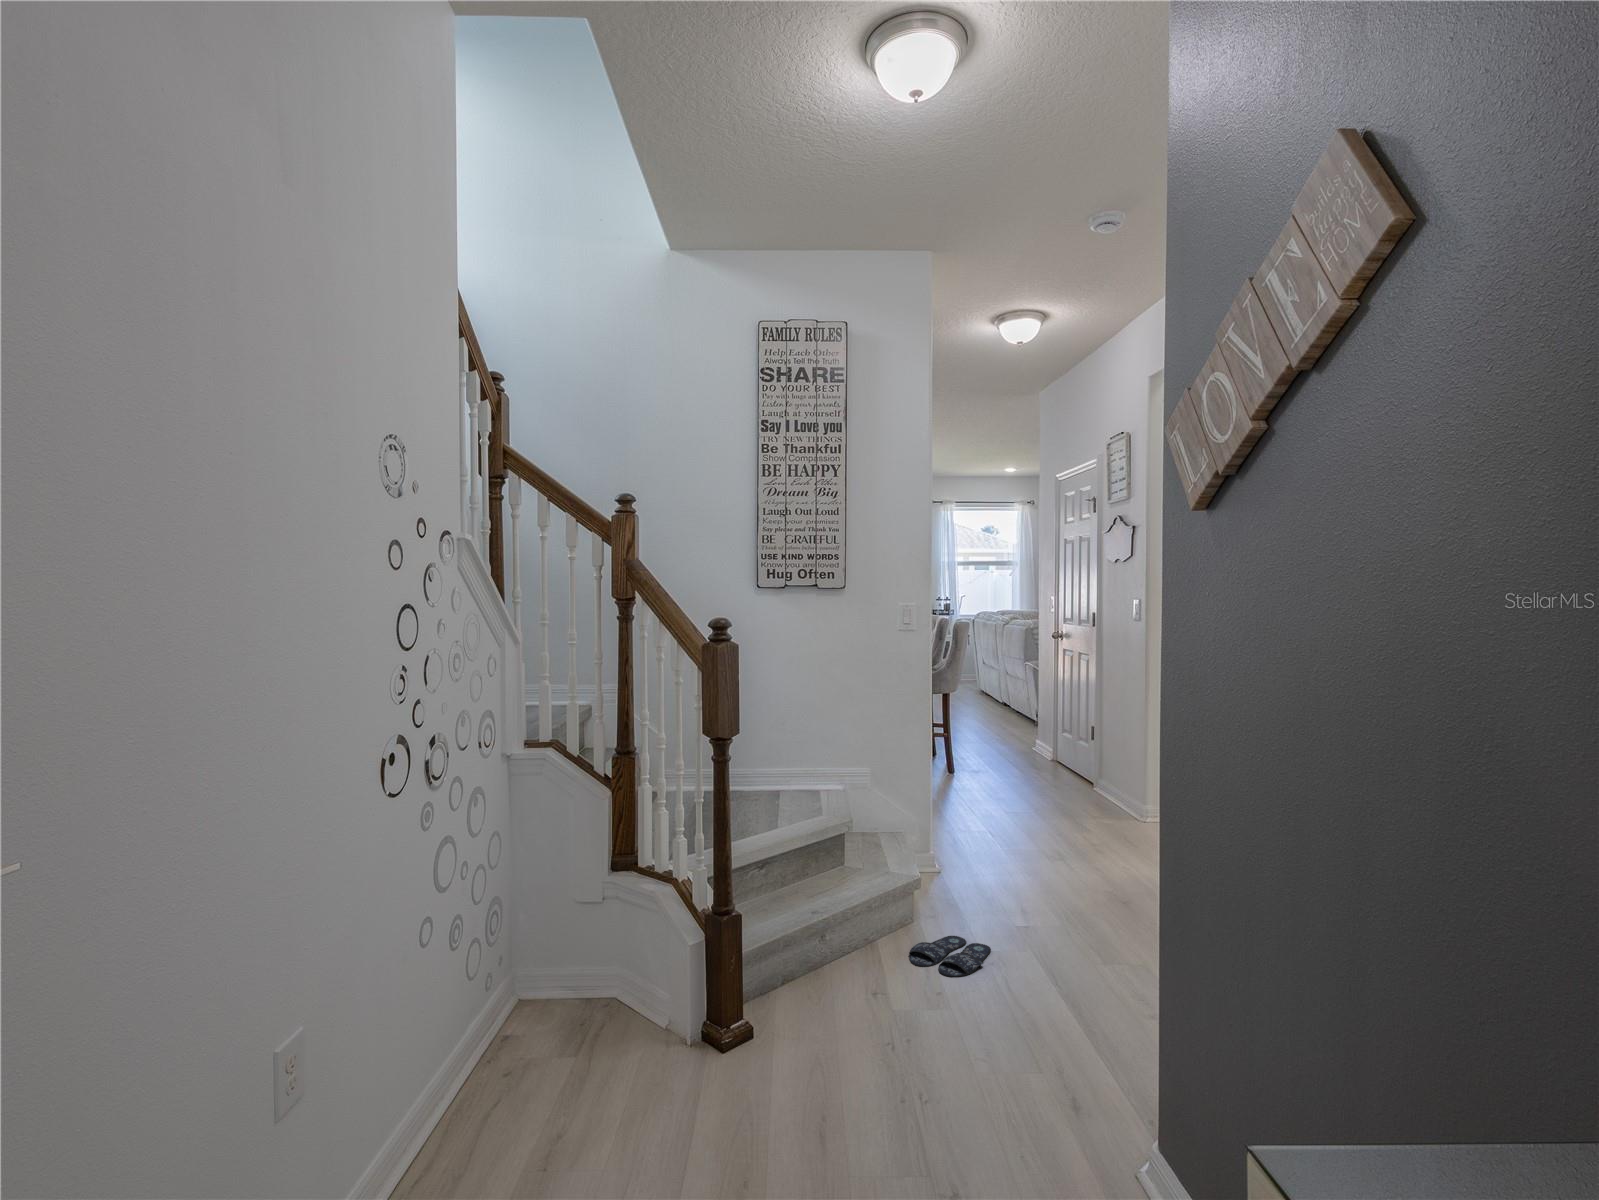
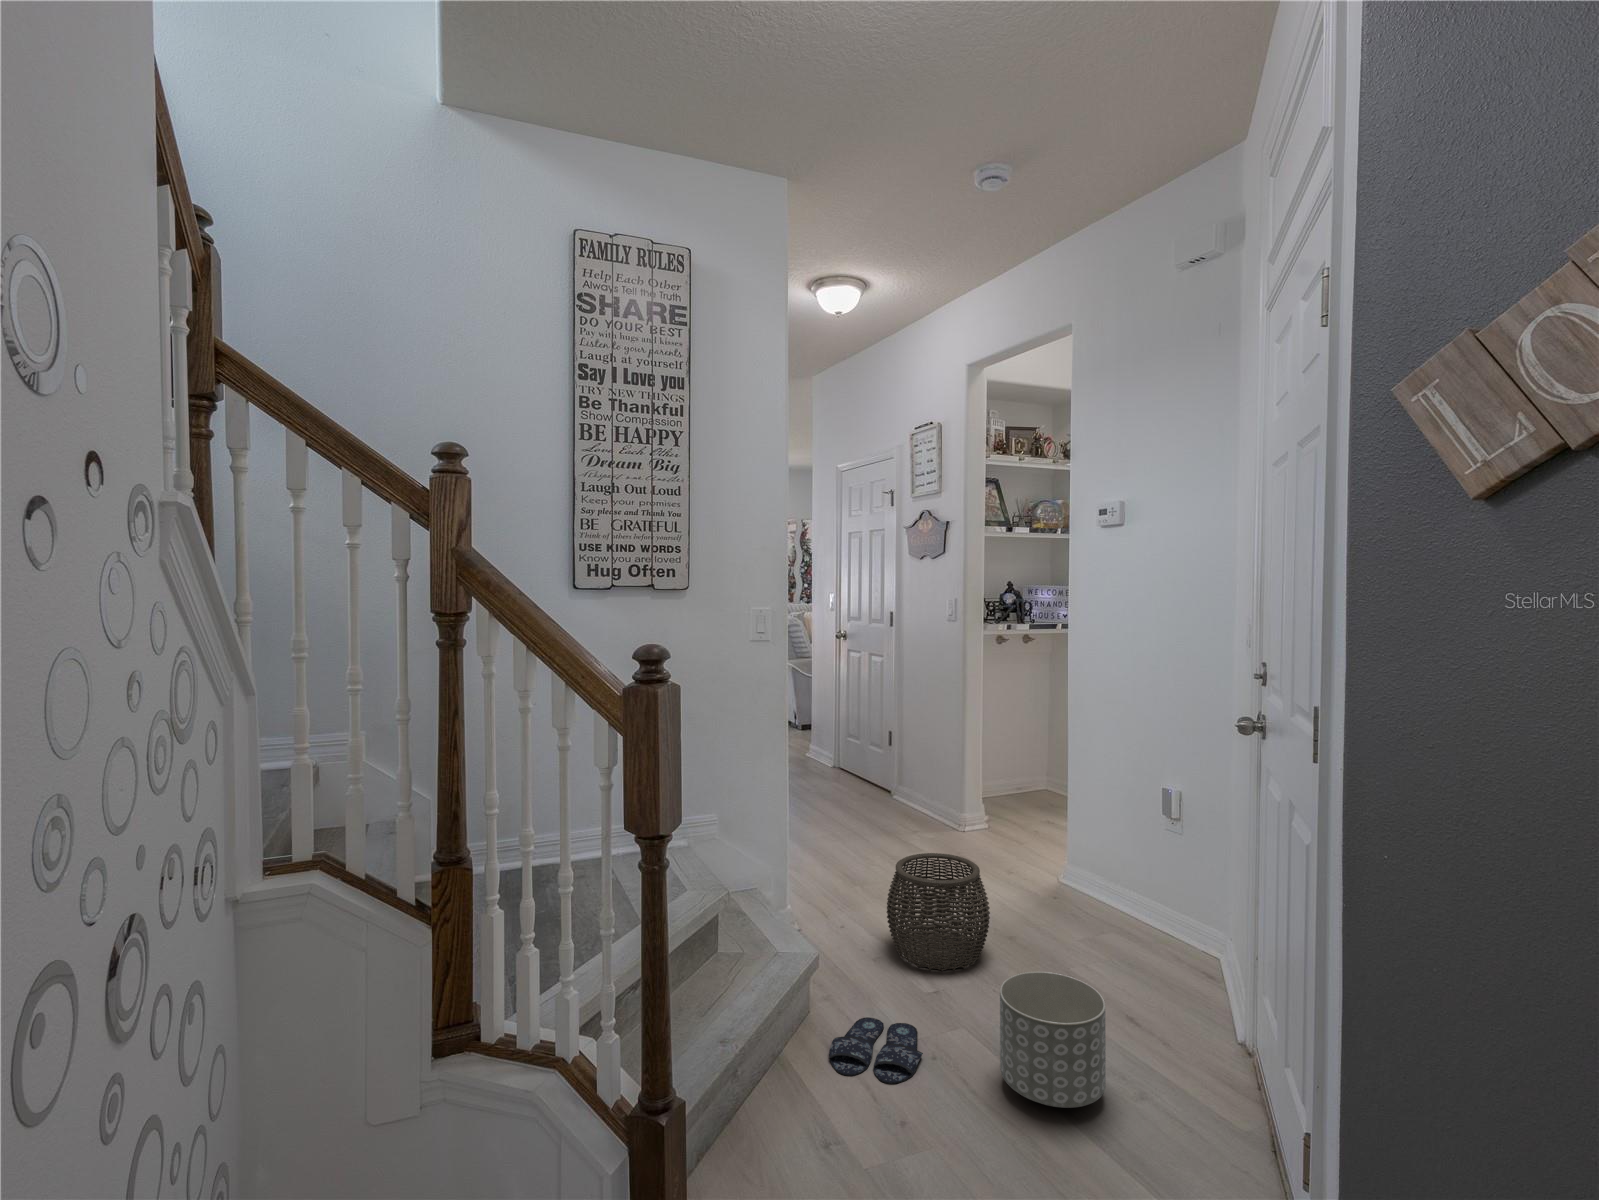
woven basket: none [1003,821,1096,920] -> present [887,853,990,971]
planter: none [1033,909,1121,1014] -> present [1000,972,1106,1108]

